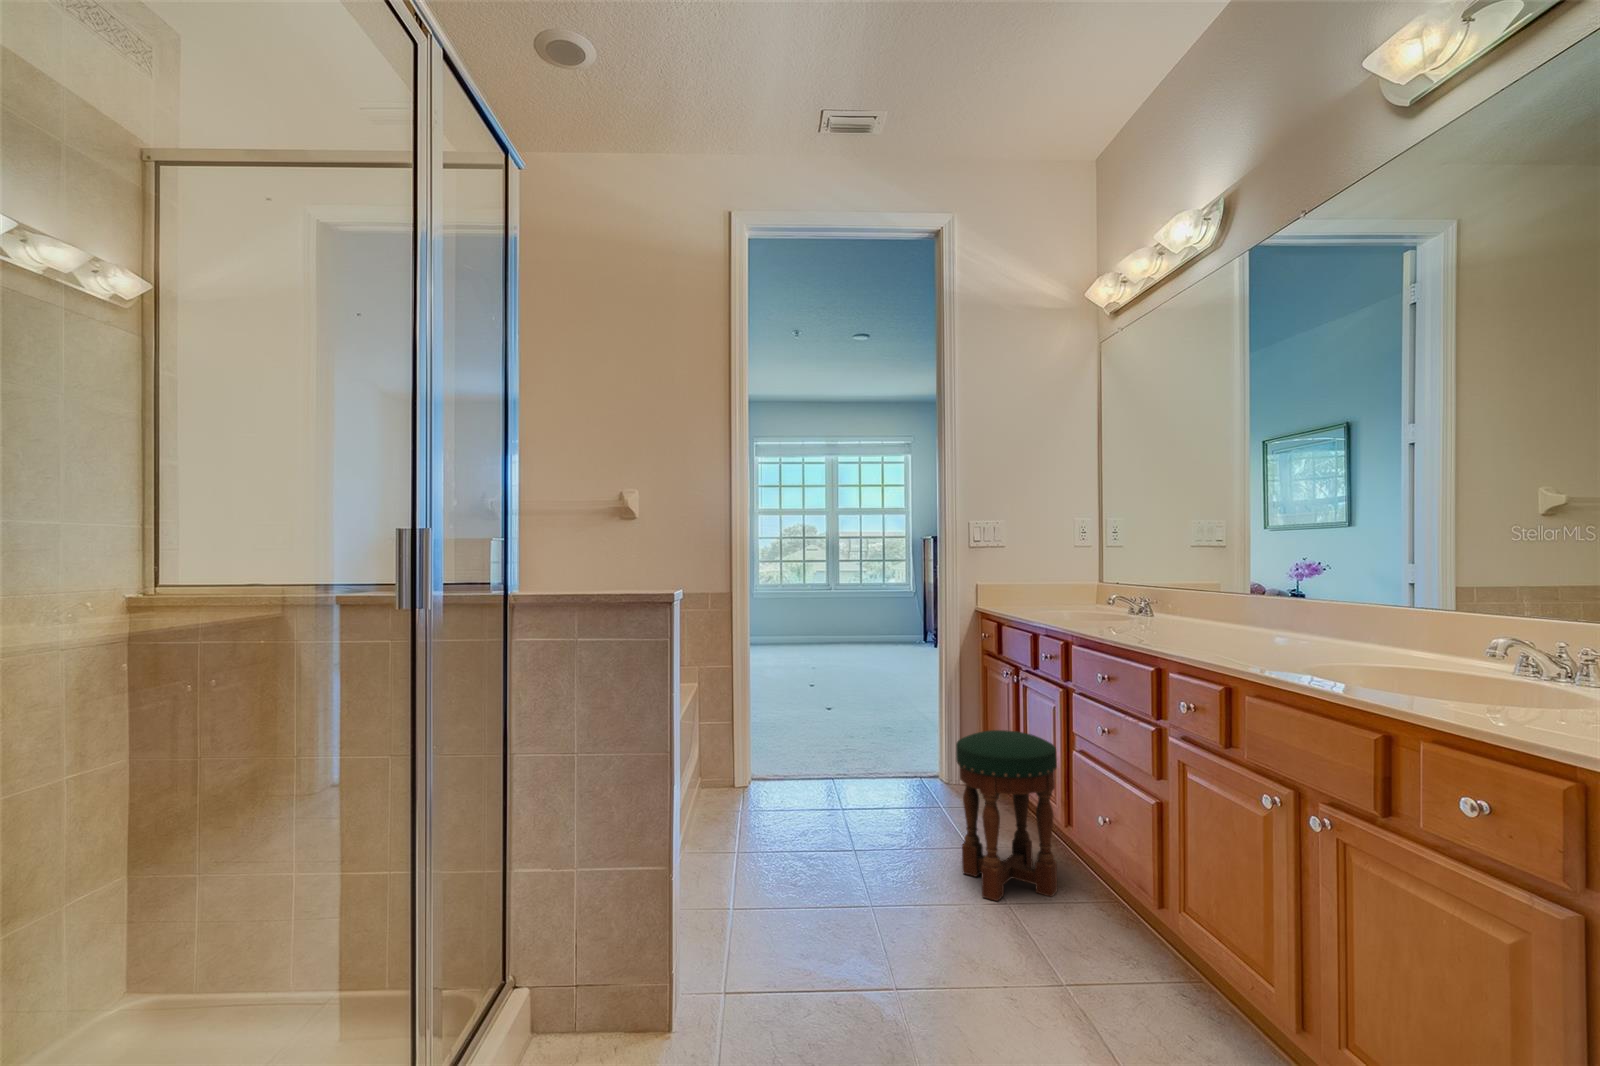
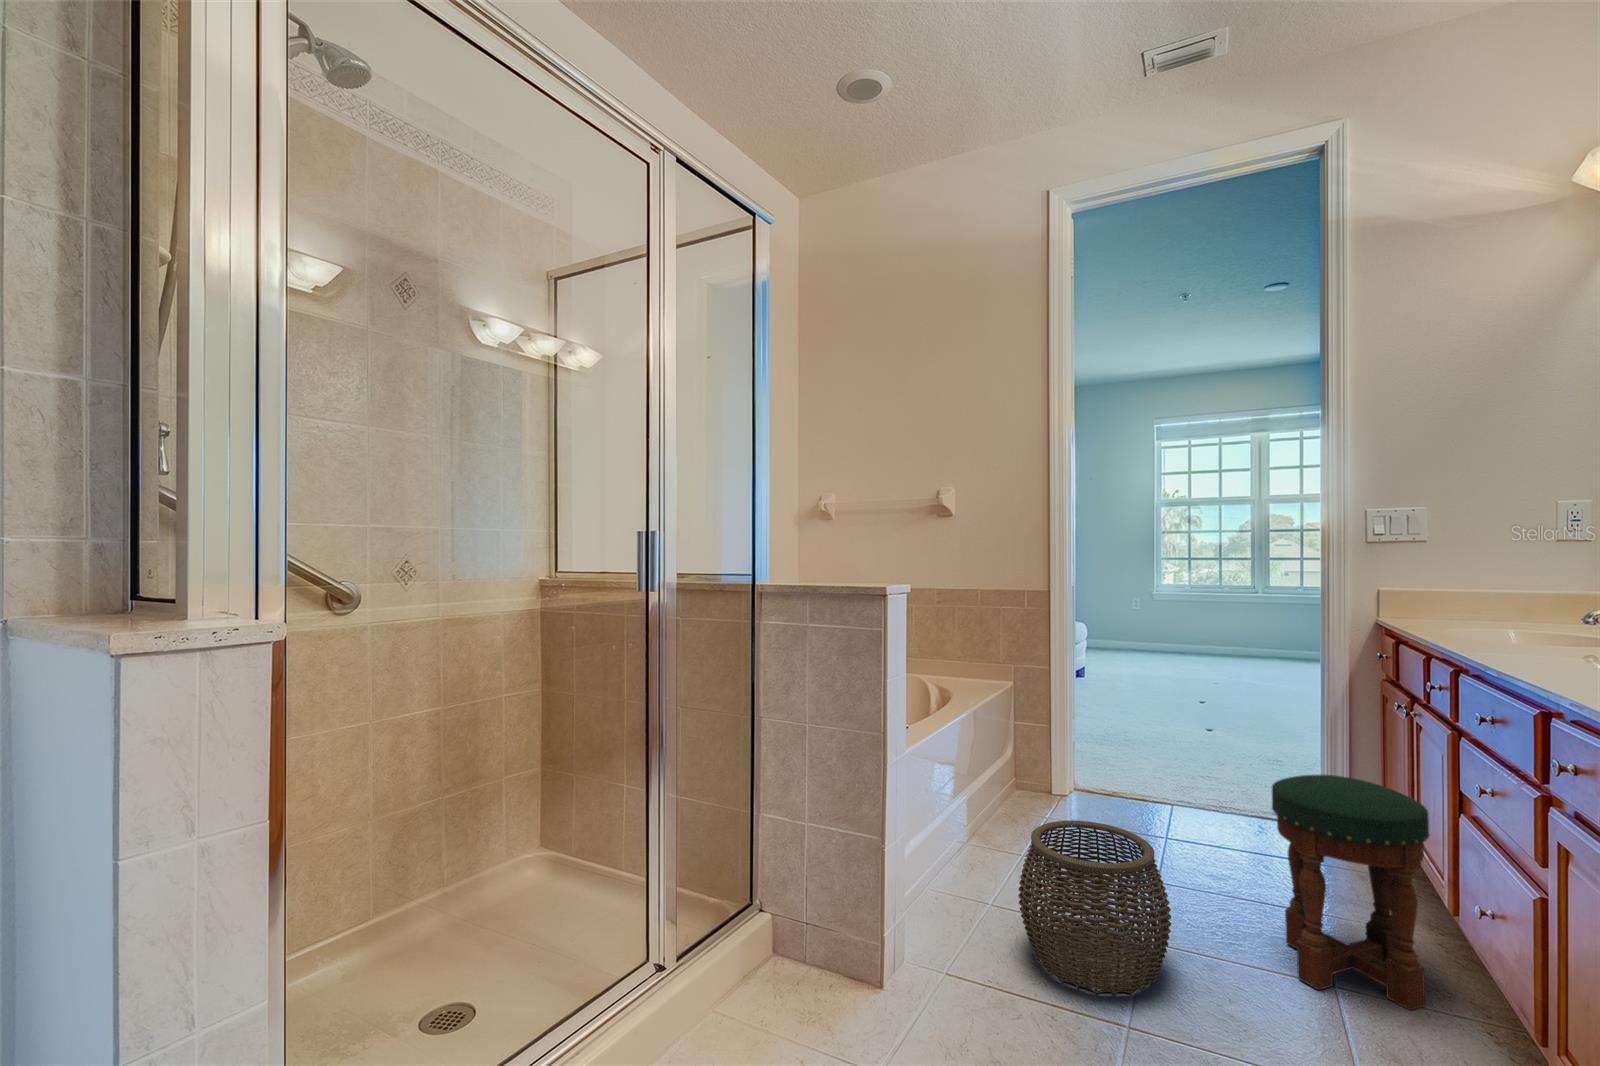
woven basket: none [777,805,908,959] -> present [1018,820,1171,995]

